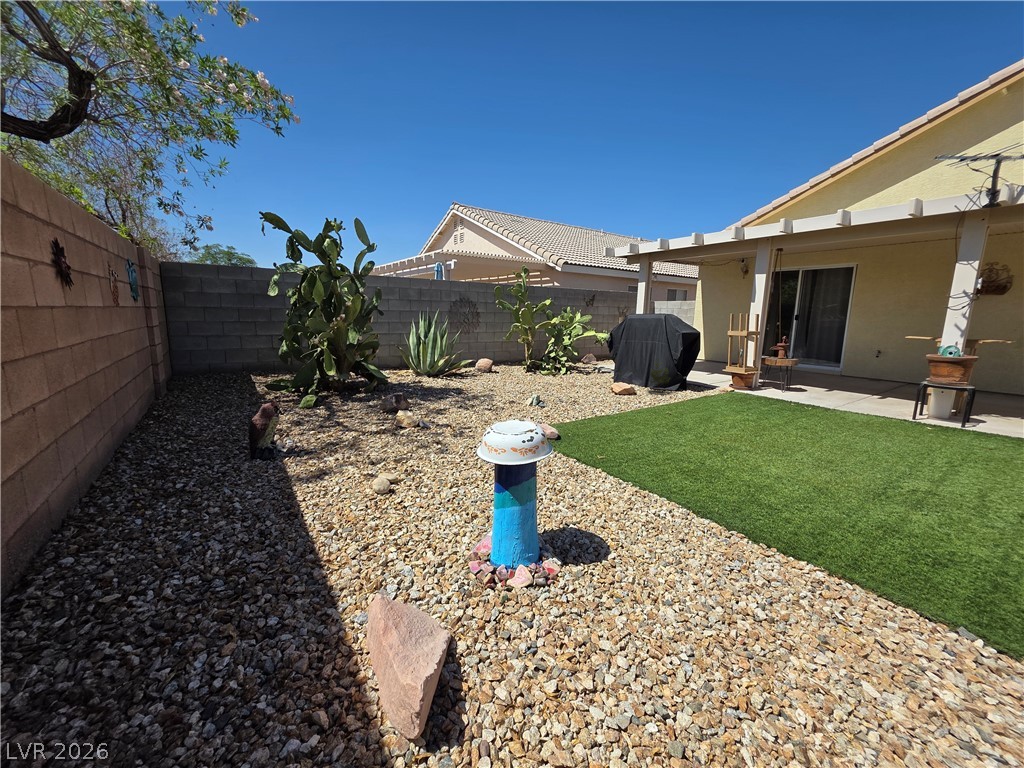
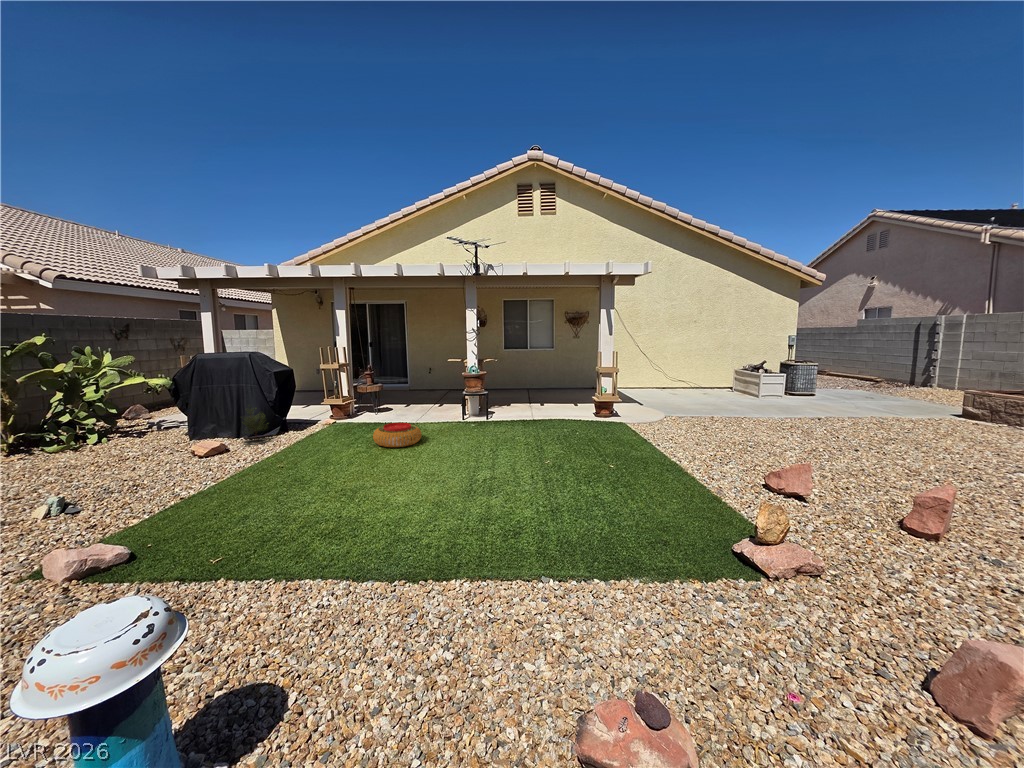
pouf: none [768,398,835,428] -> present [373,423,421,447]

